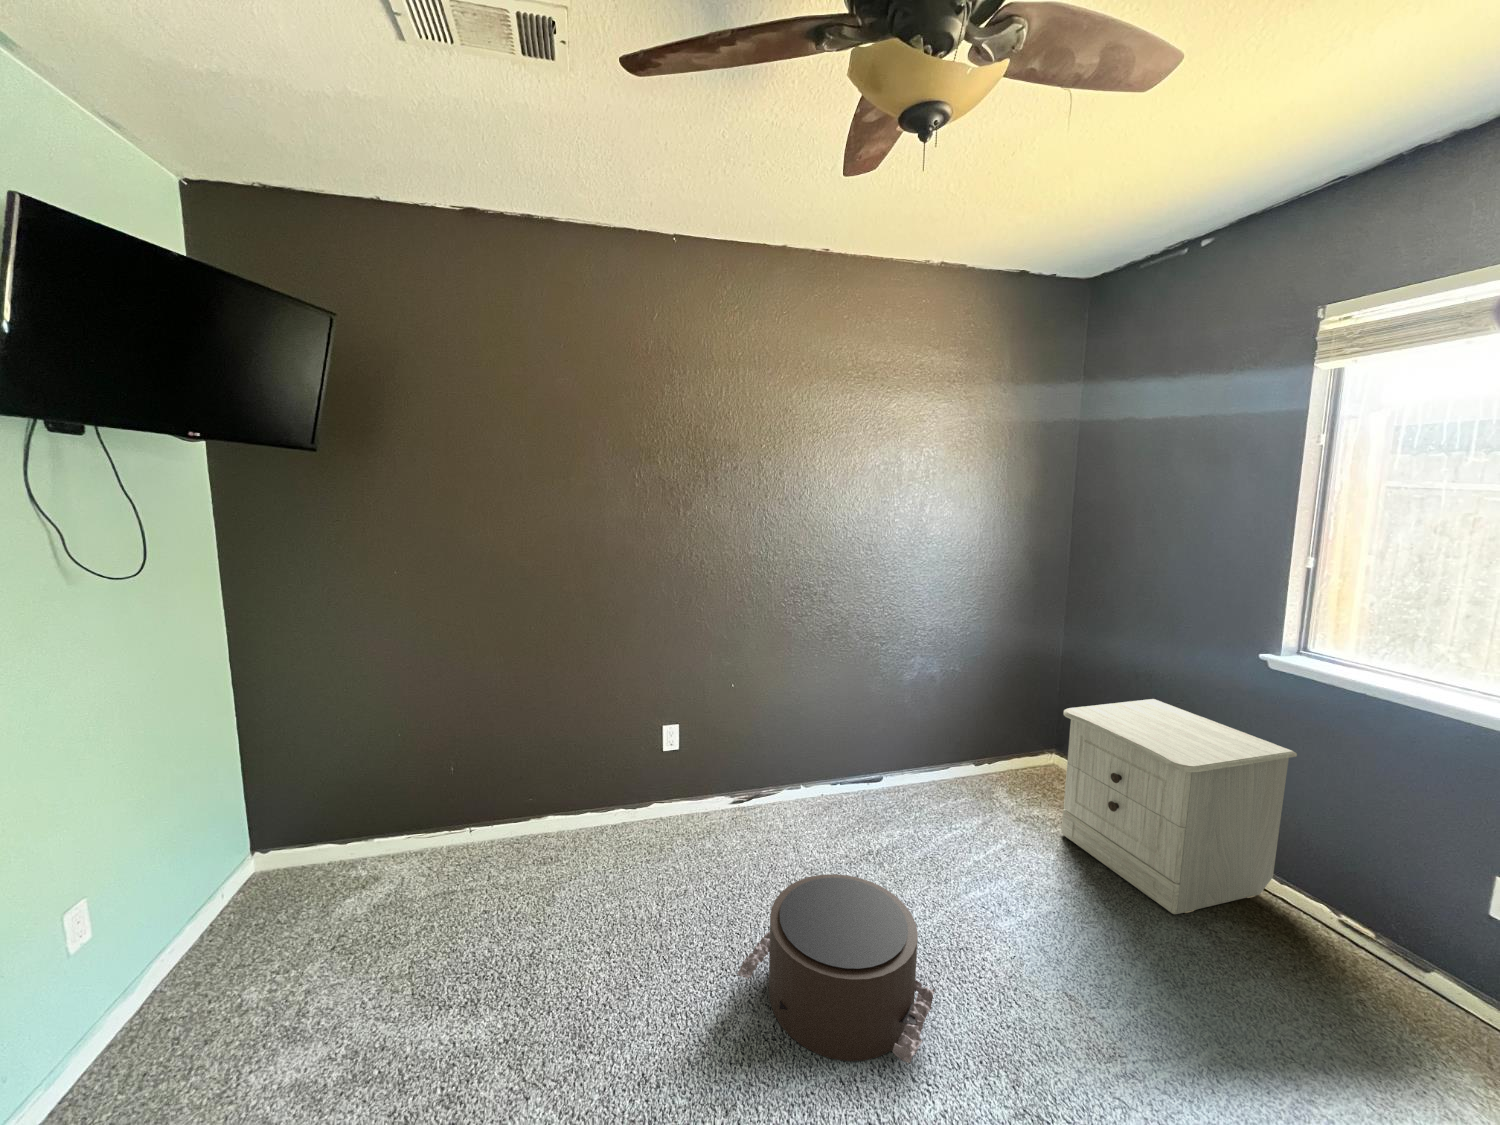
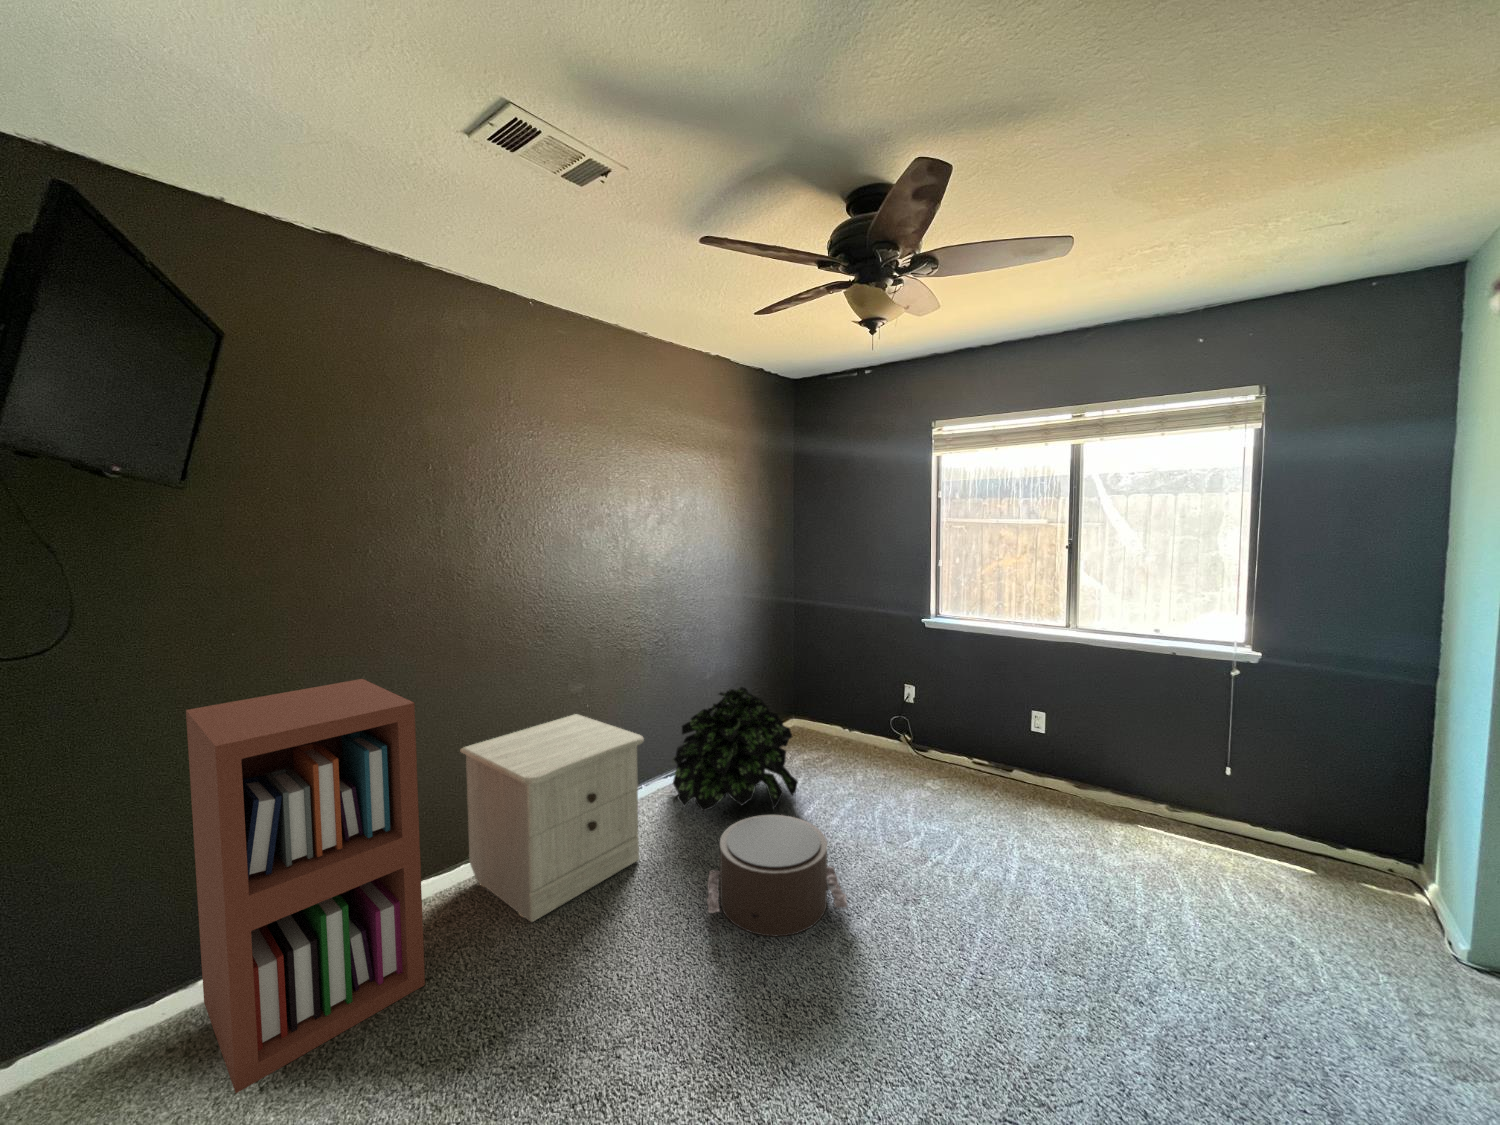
bookshelf: none [311,625,503,941] -> present [186,679,425,1093]
nightstand: present [1061,699,1297,914] -> present [460,714,644,922]
potted plant: none [824,700,981,873] -> present [673,687,798,811]

